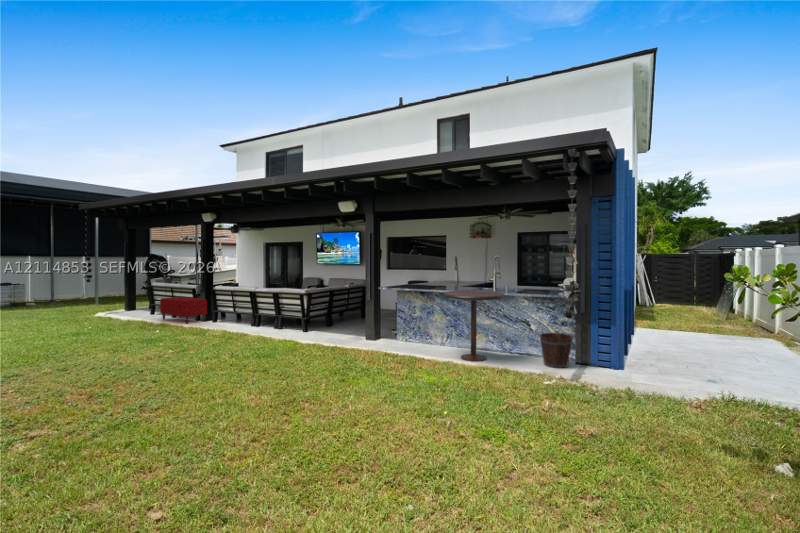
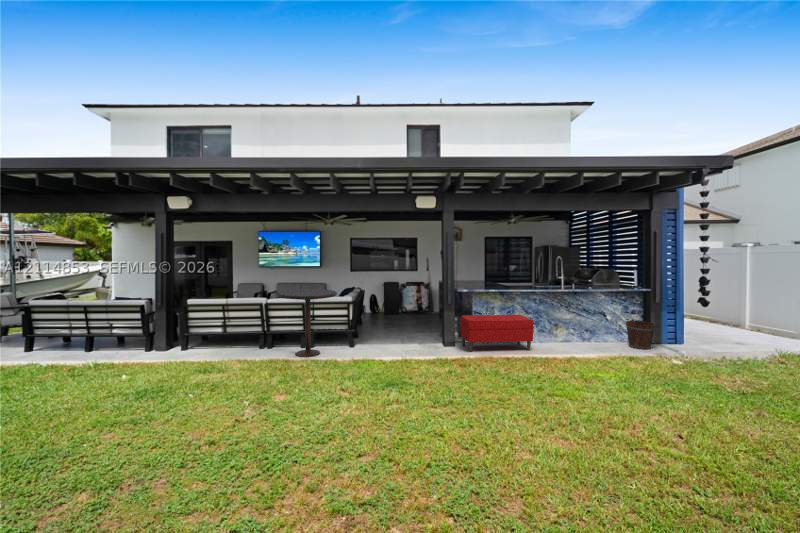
pedestal table: present [443,290,505,361] -> present [277,289,337,357]
bench: present [160,297,207,324] -> present [460,315,534,352]

